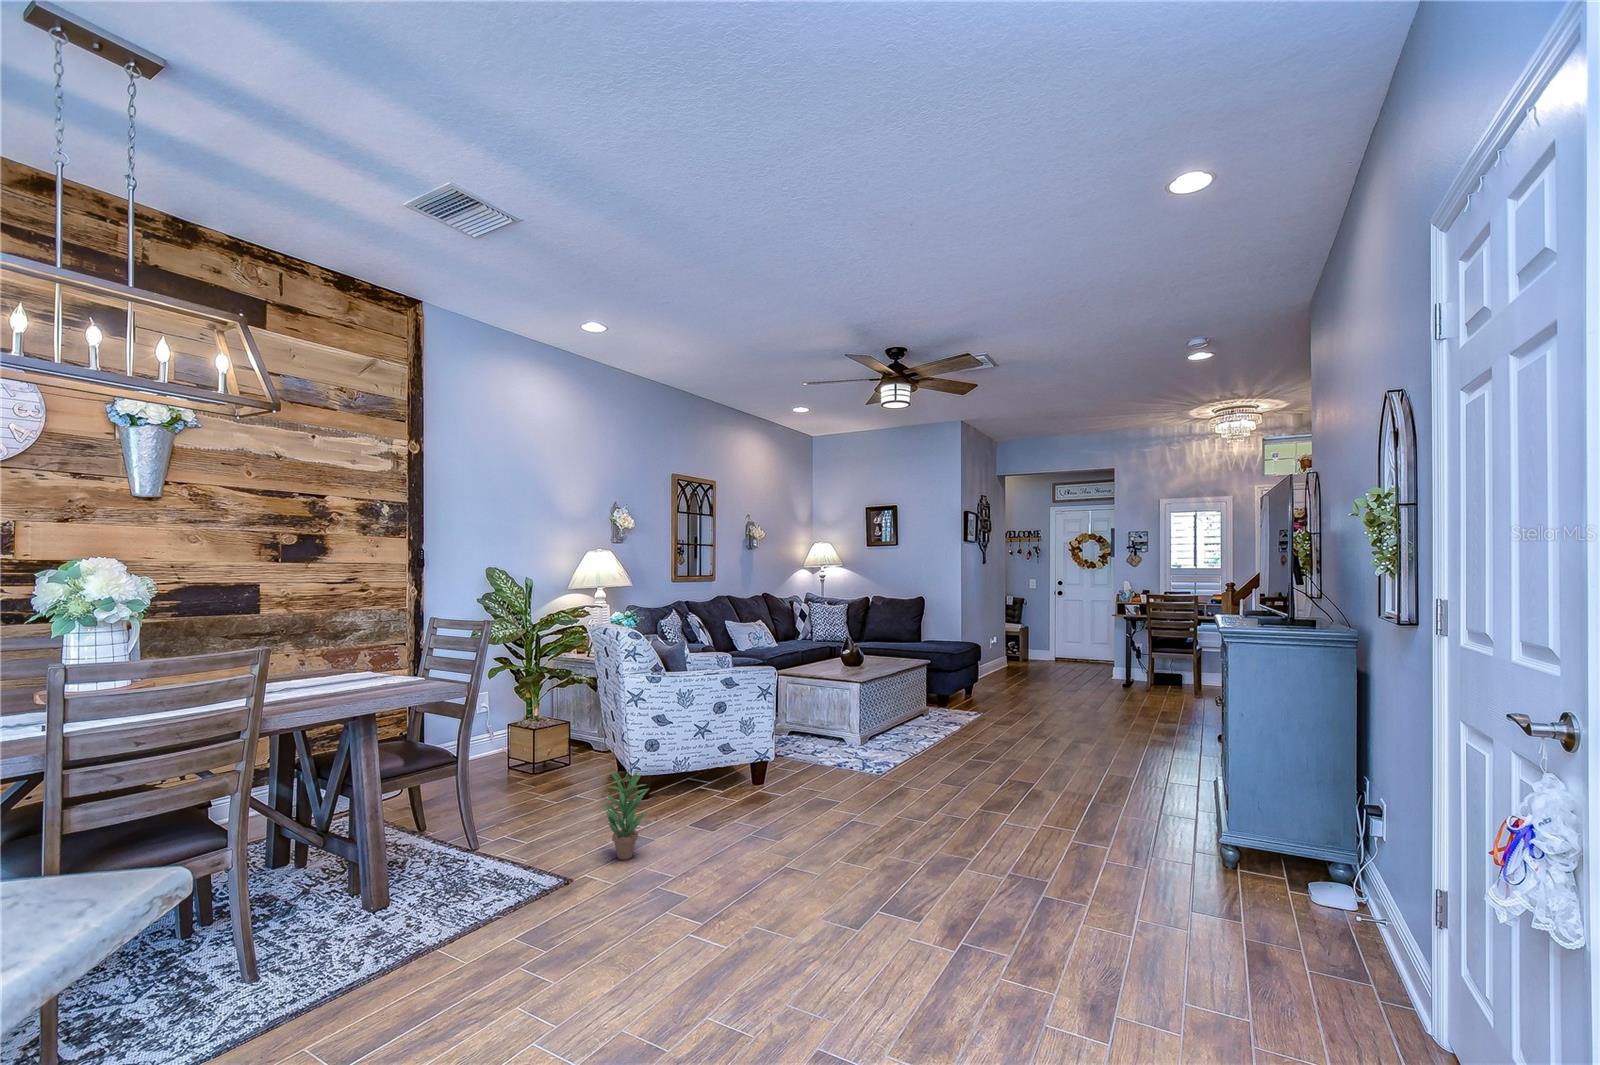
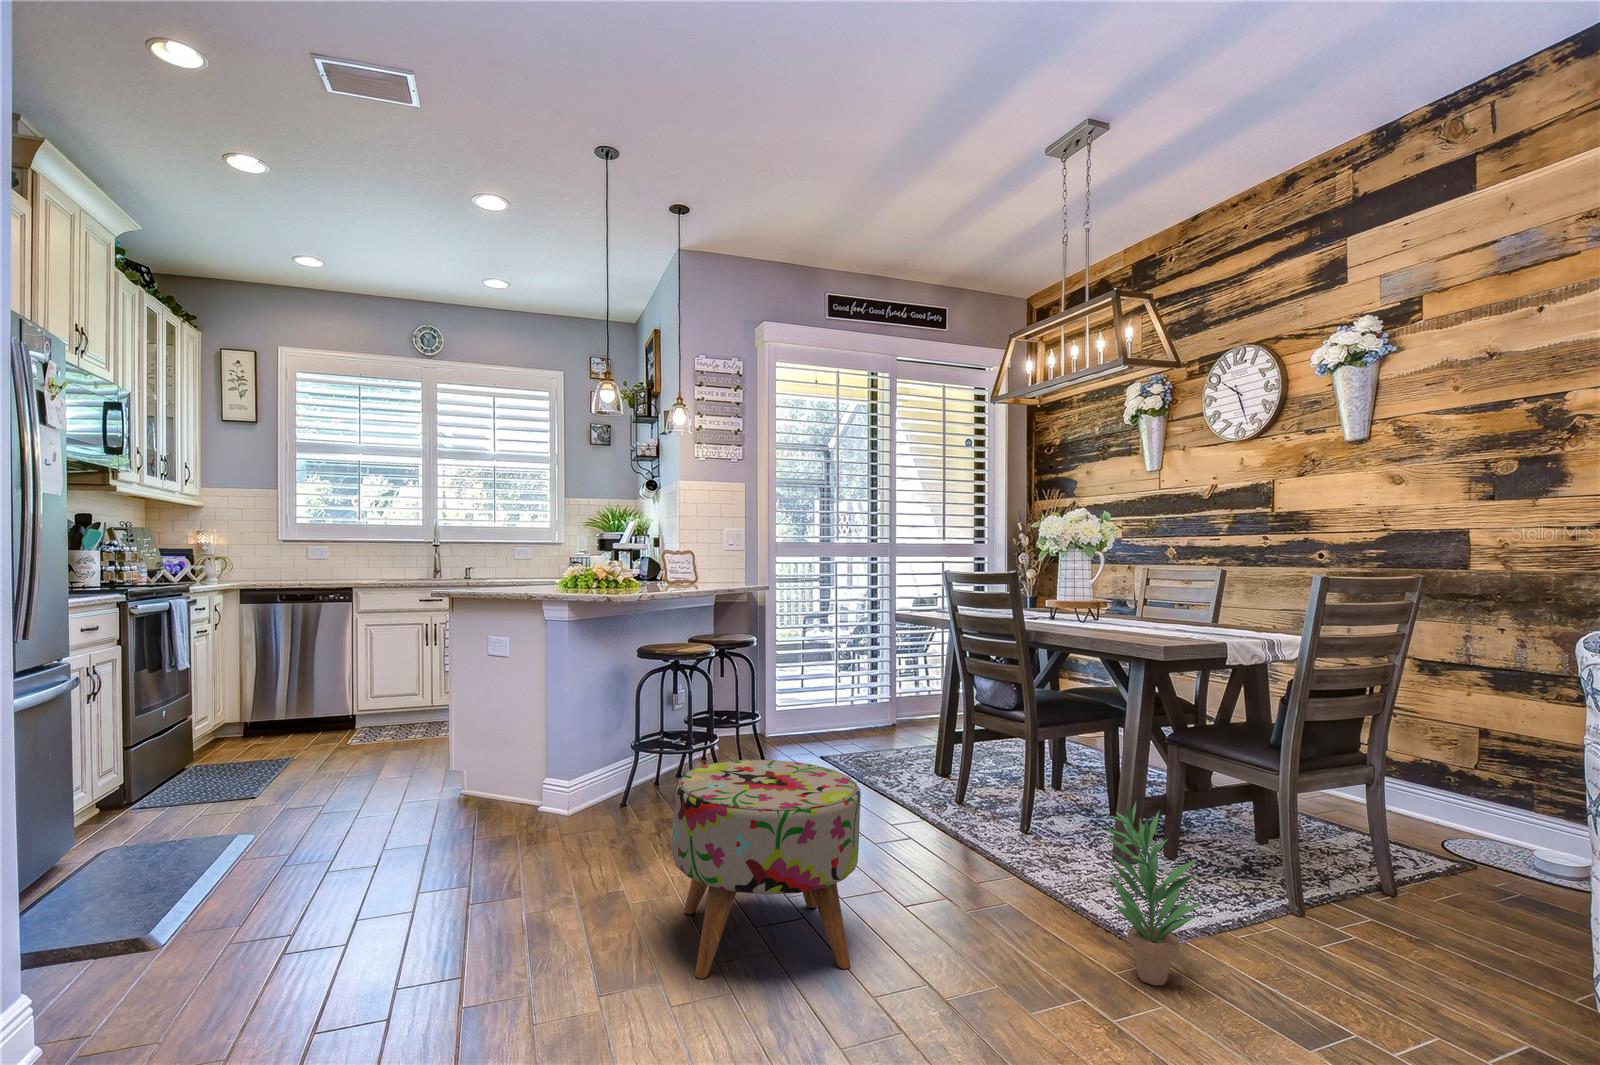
ottoman: none [648,811,801,997] -> present [672,760,861,979]

